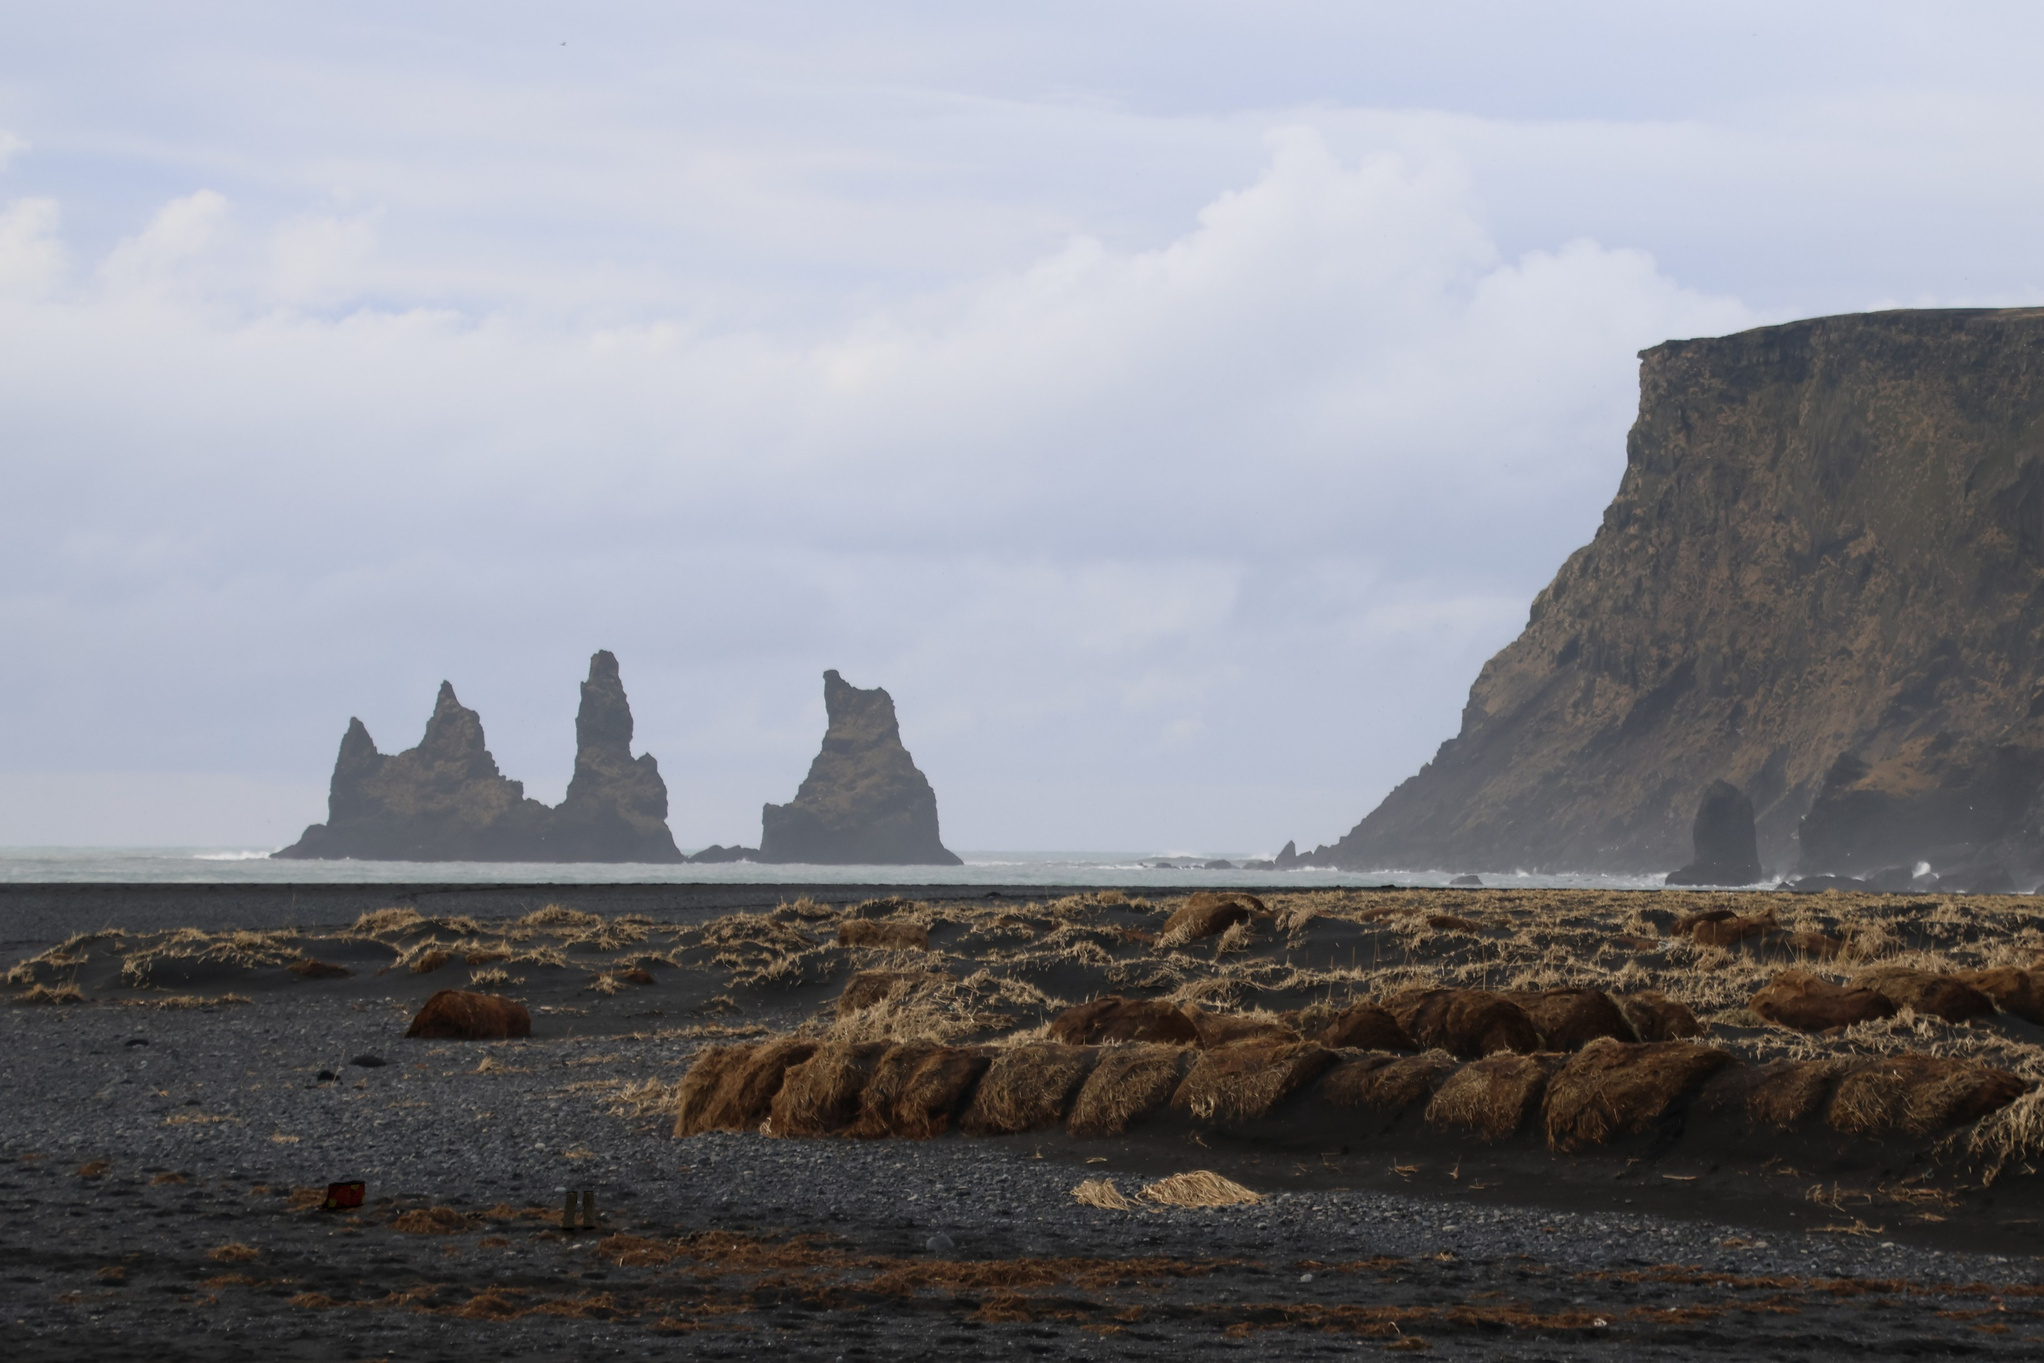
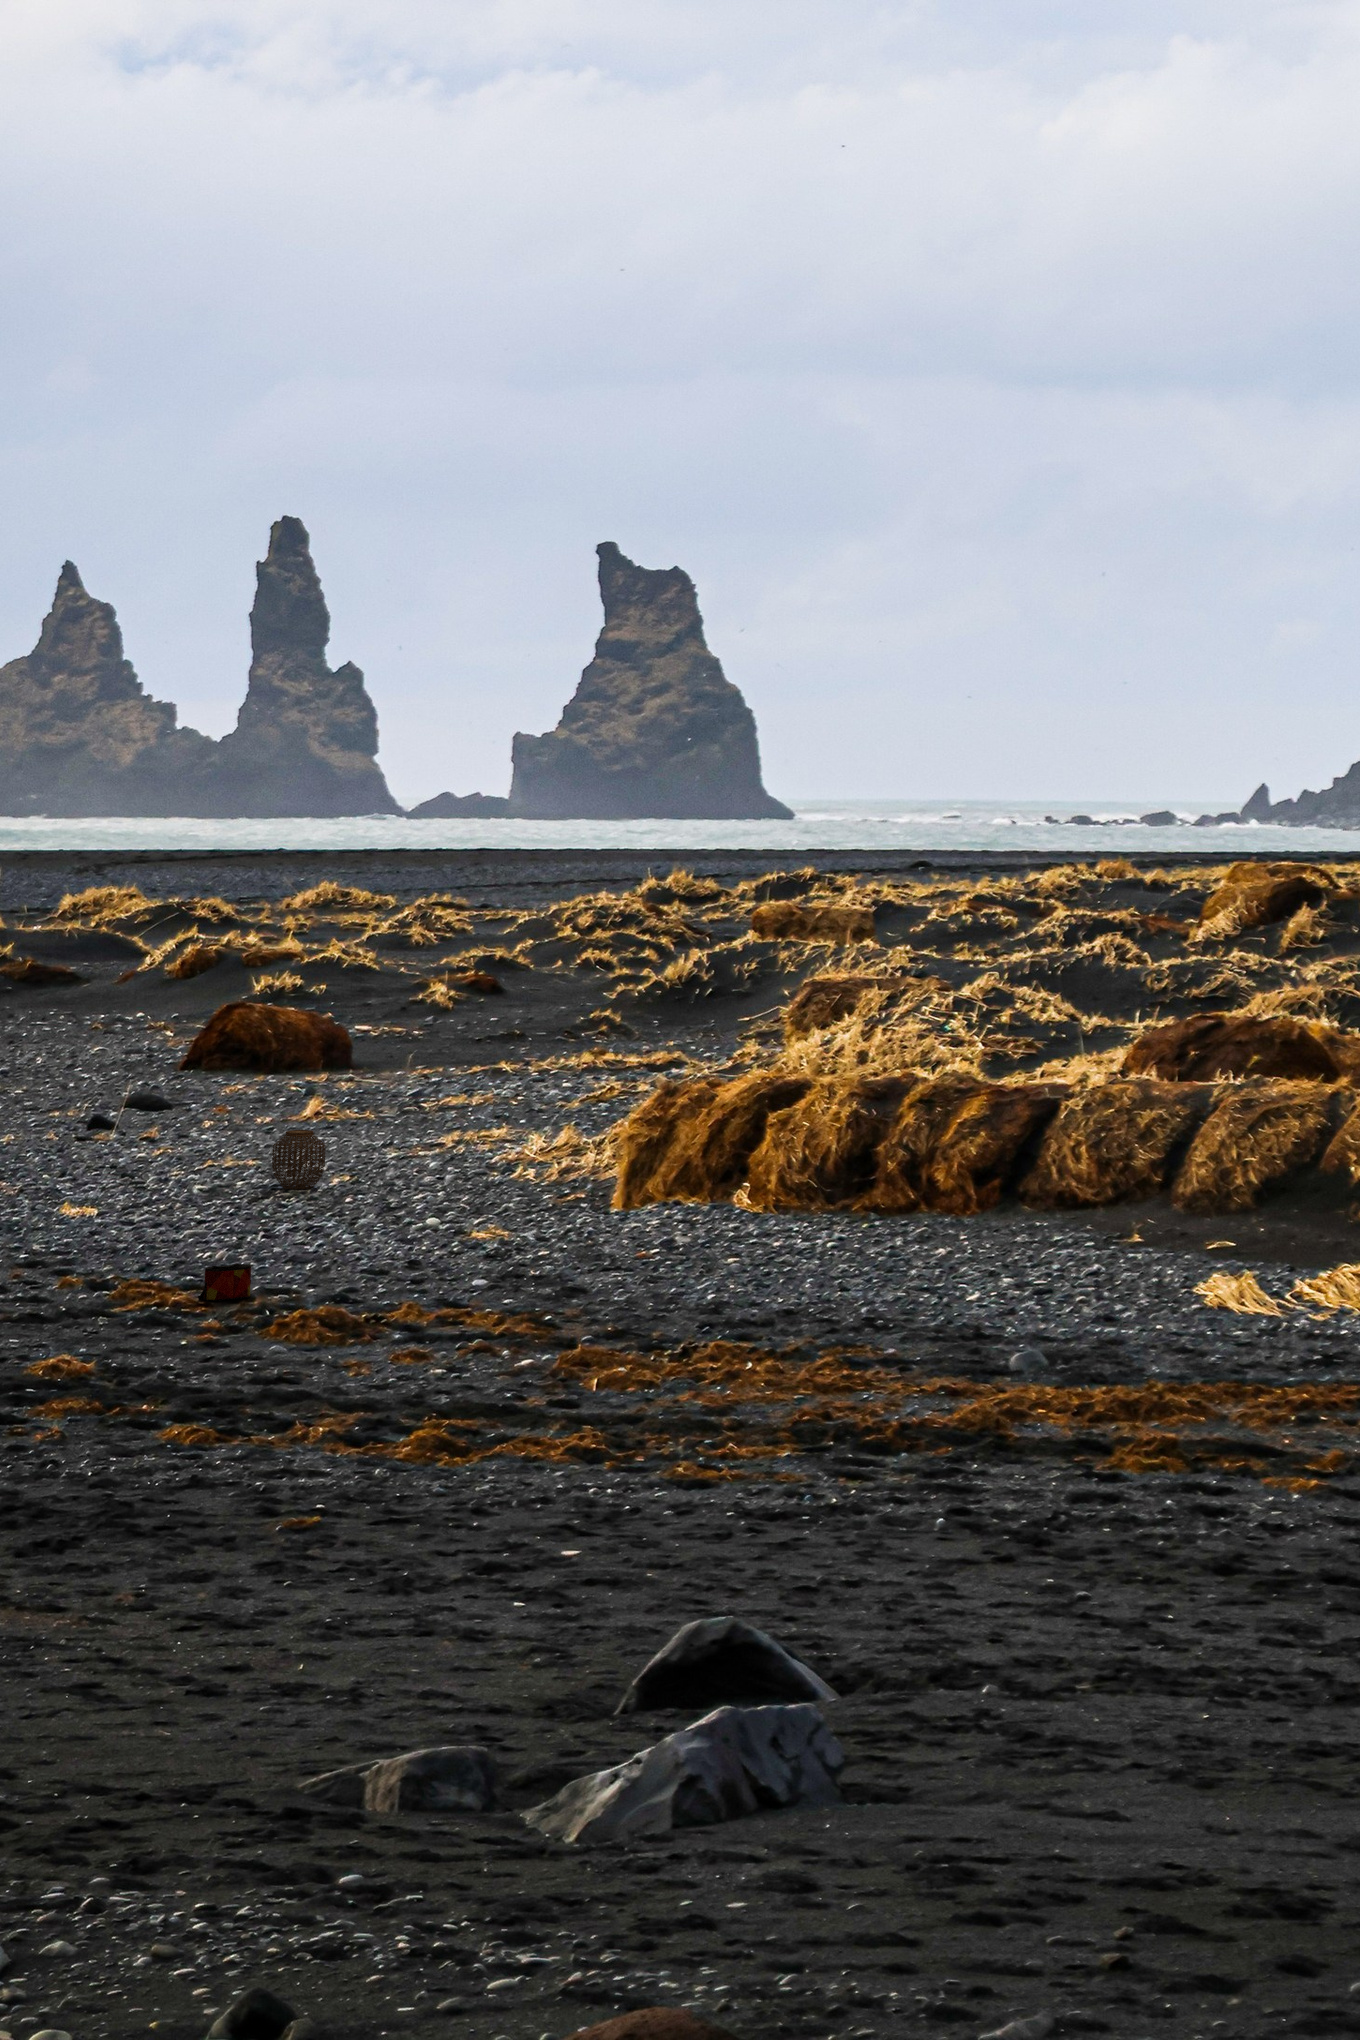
woven basket: none [423,1080,464,1123] -> present [272,1130,326,1189]
boots: present [562,1191,596,1229] -> none [523,1280,566,1331]

